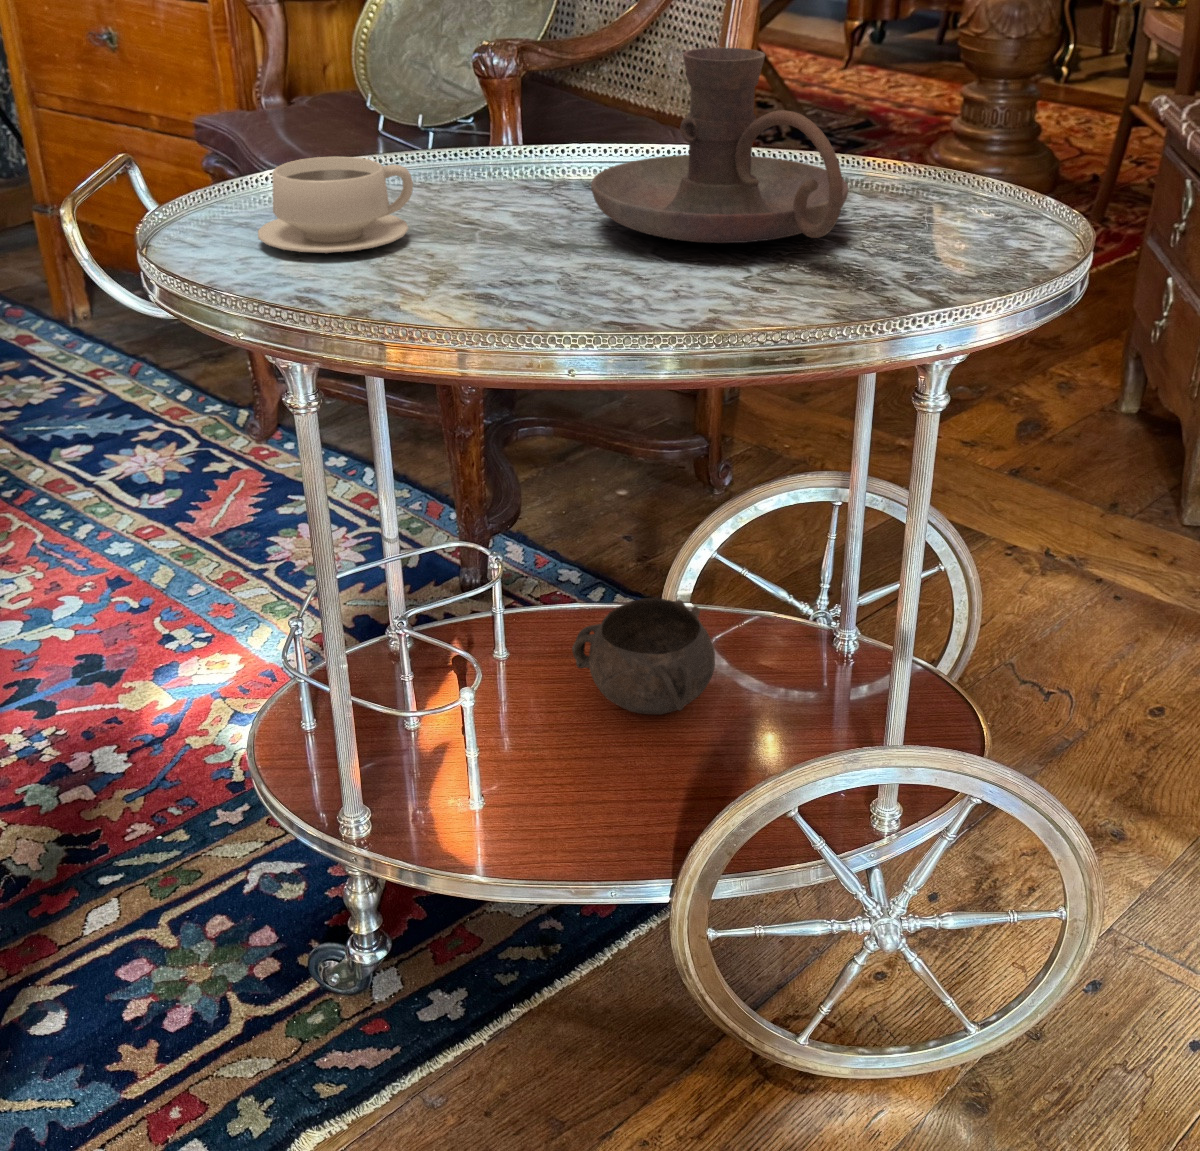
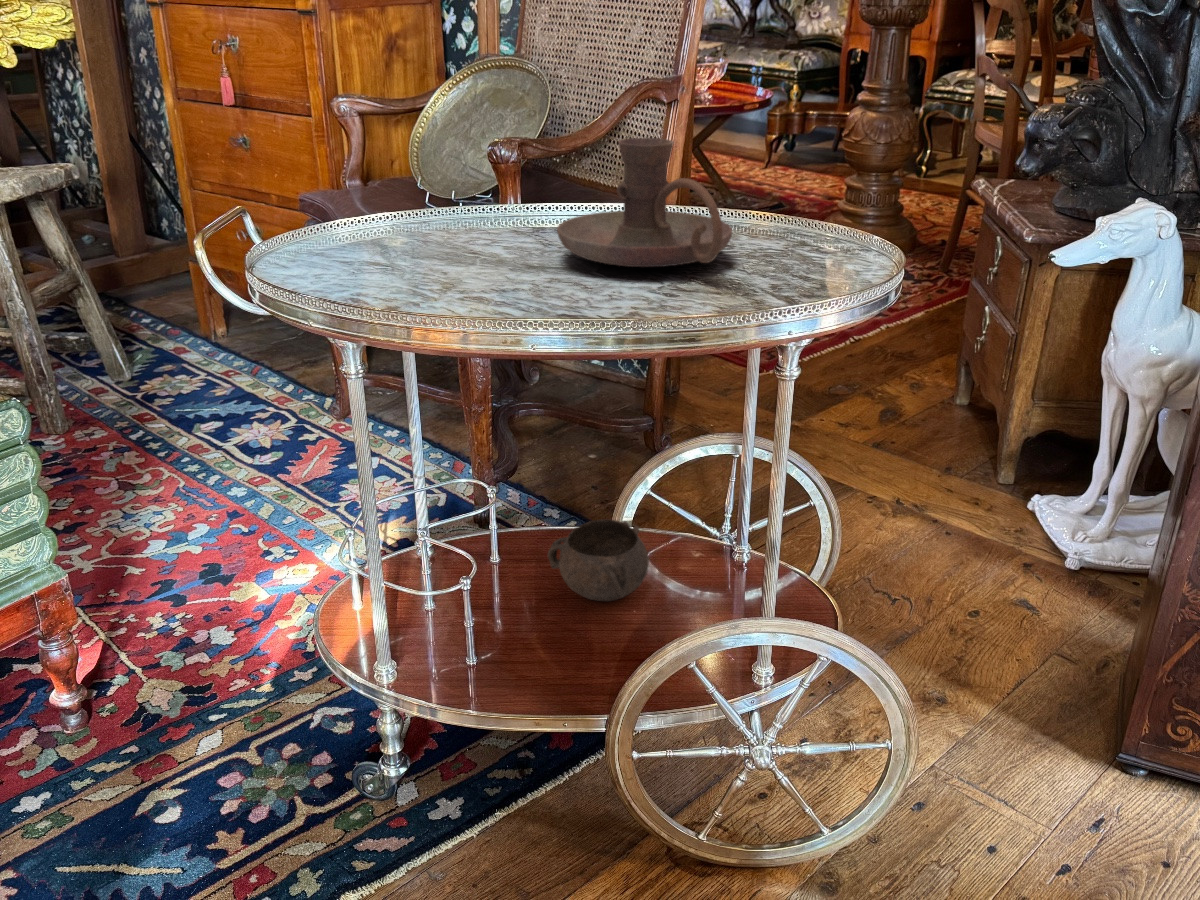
teacup: present [258,157,413,253] -> none [329,209,436,272]

